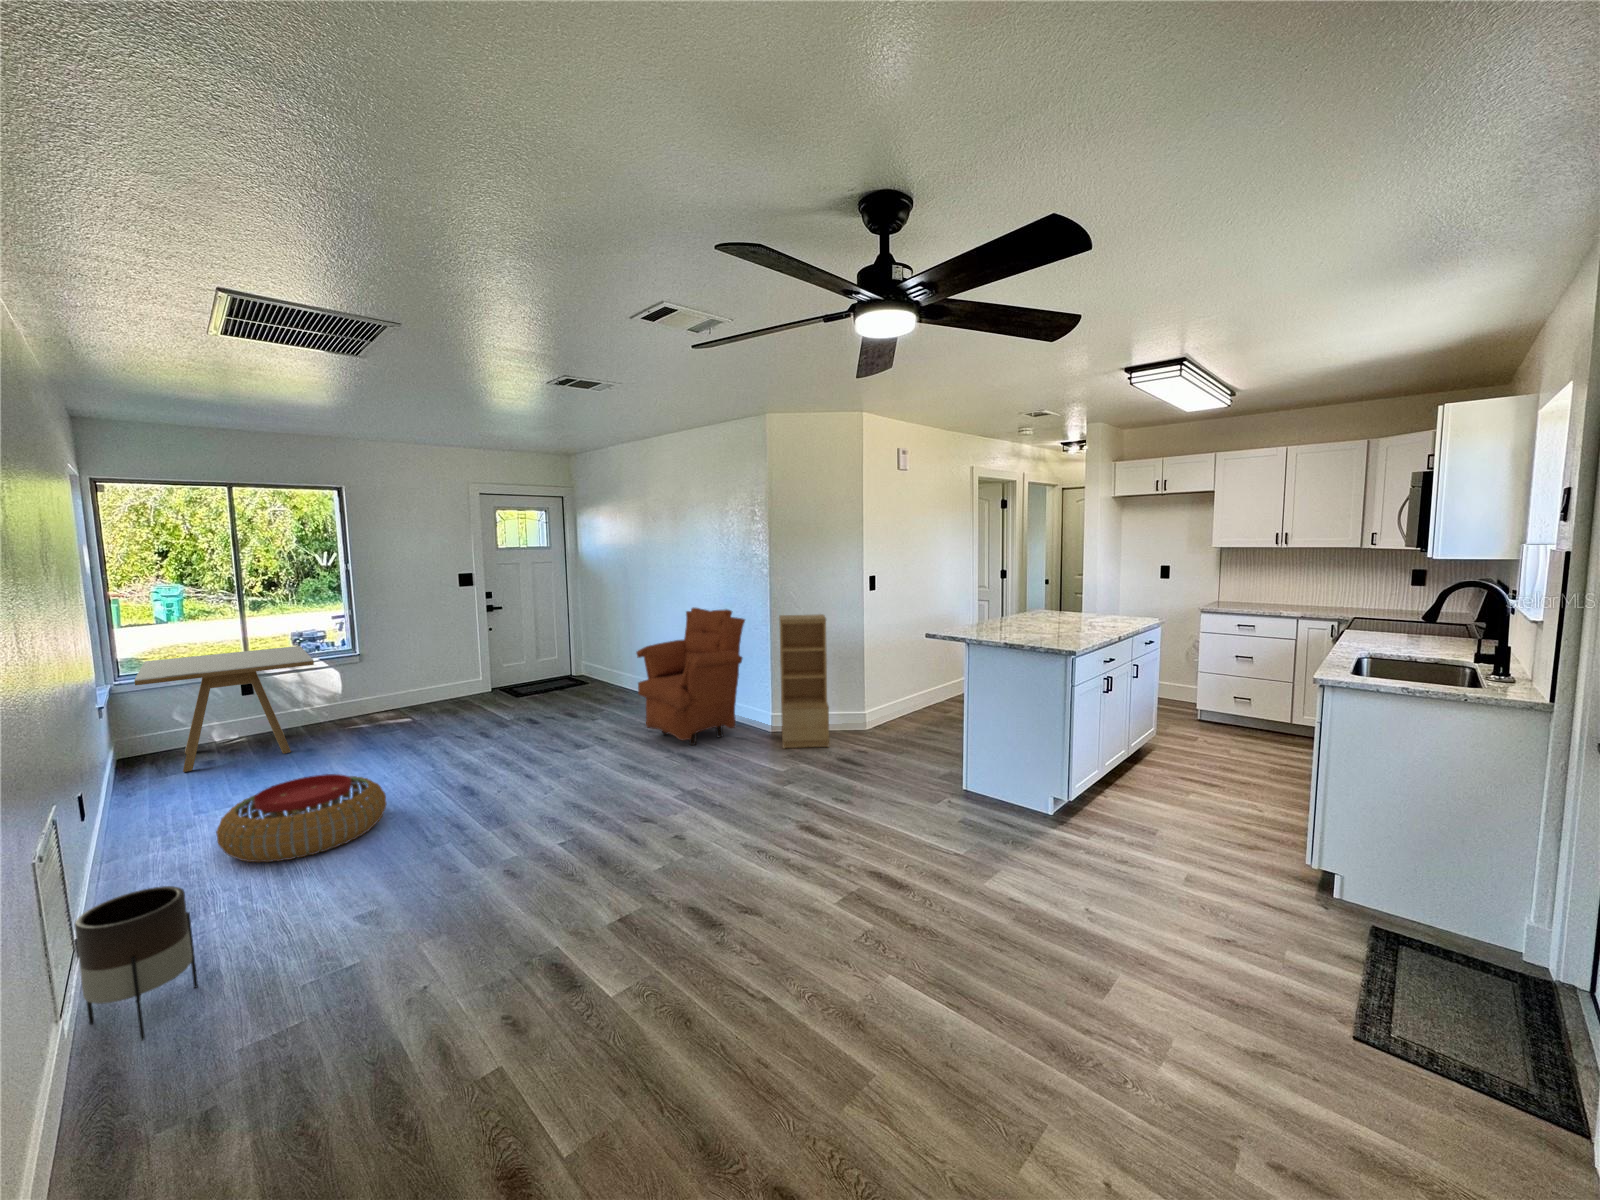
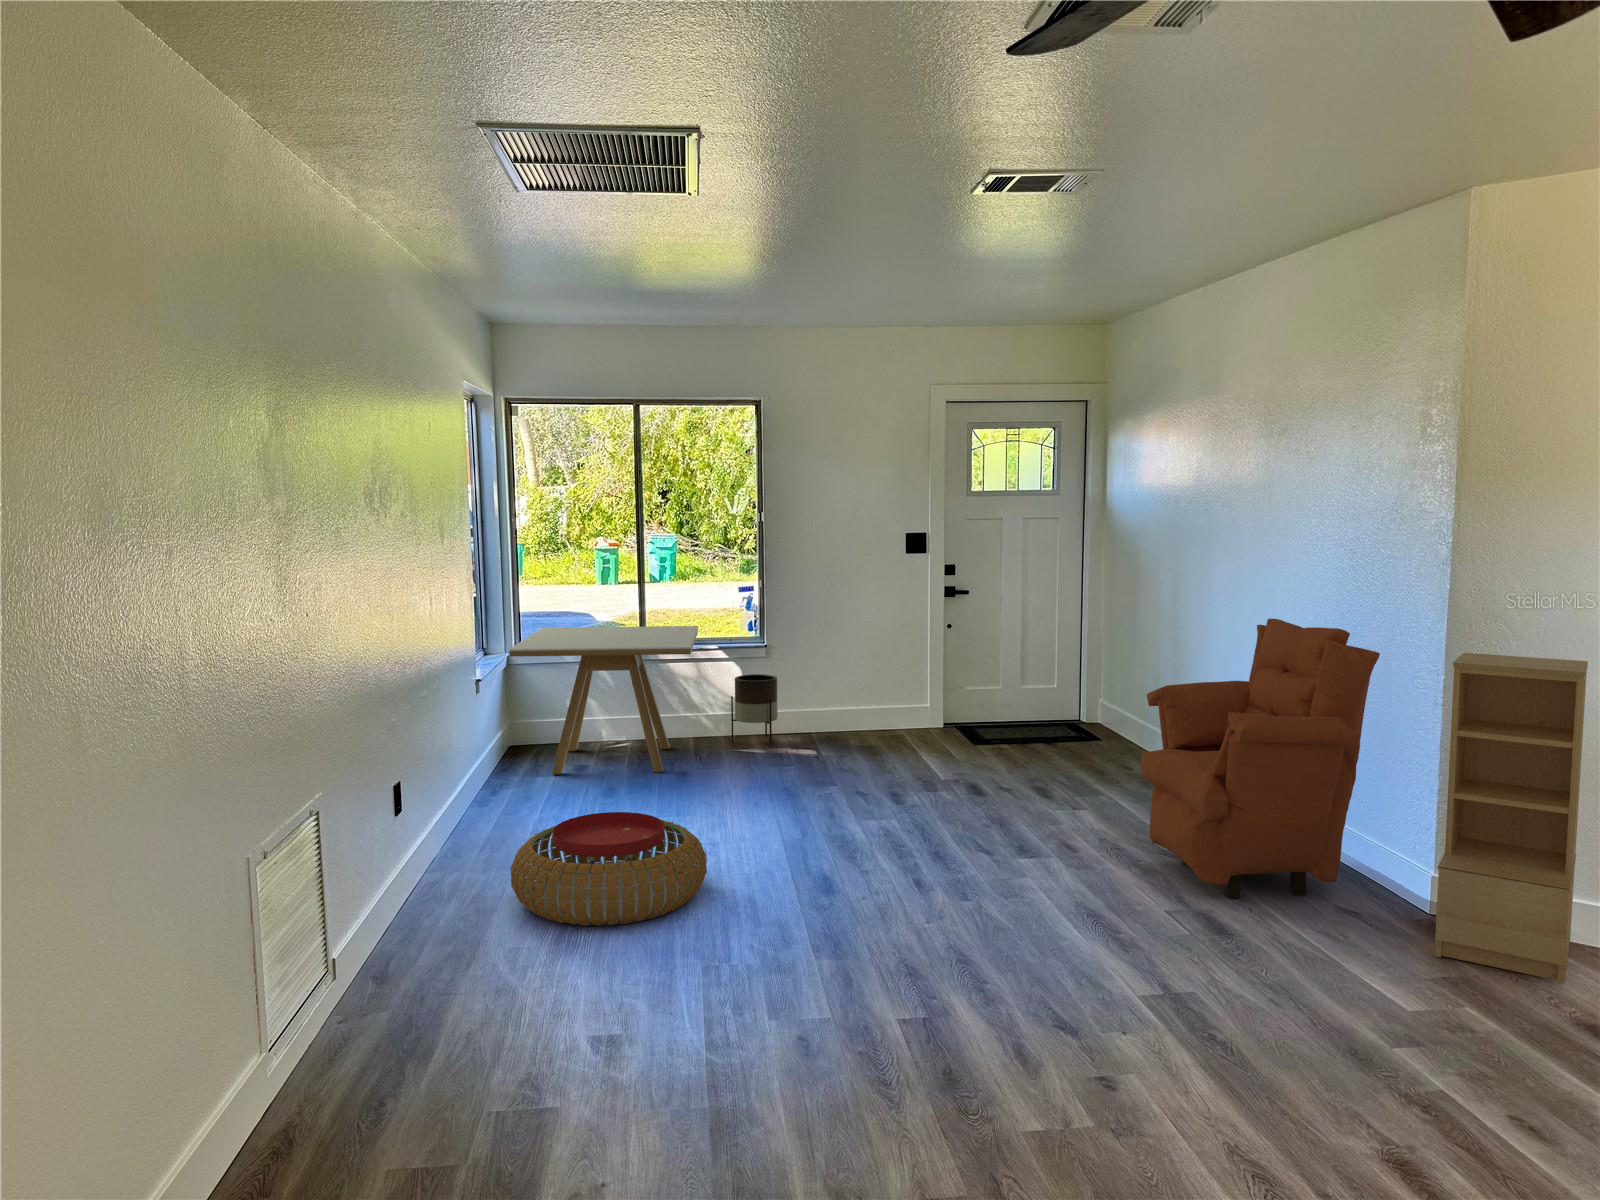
planter: present [74,886,198,1040] -> present [731,674,778,746]

